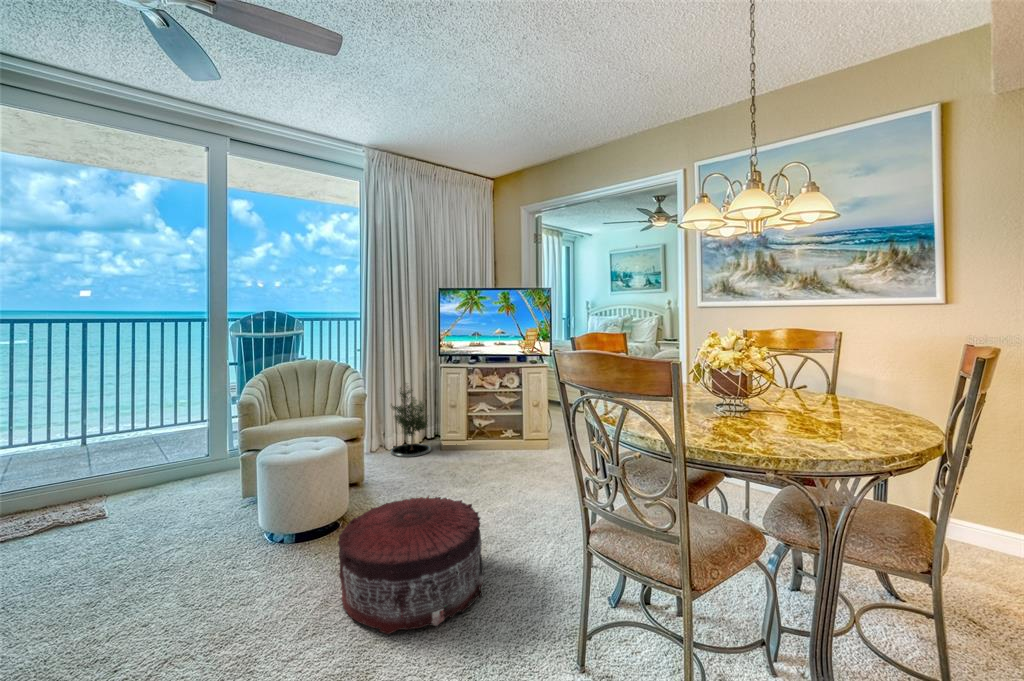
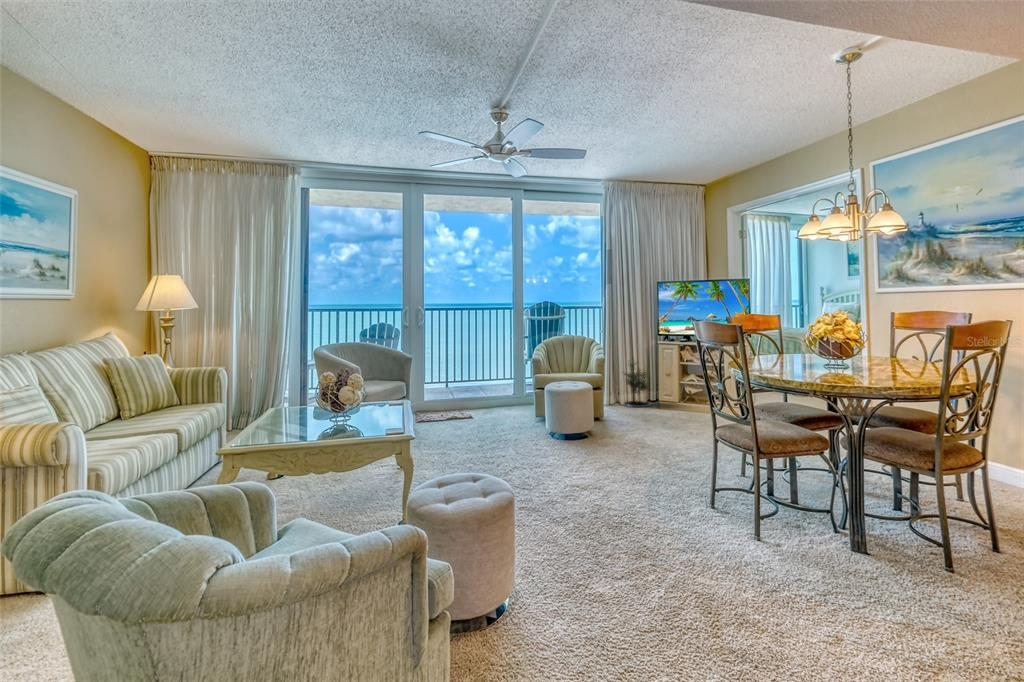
pouf: present [338,496,484,634] -> none [591,410,665,461]

